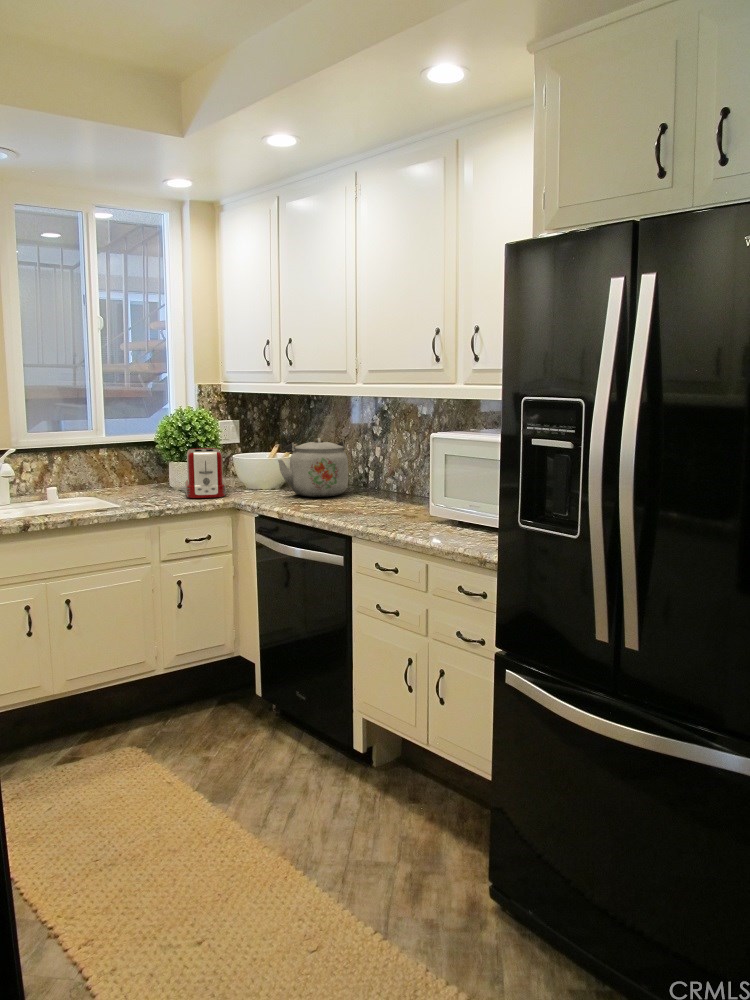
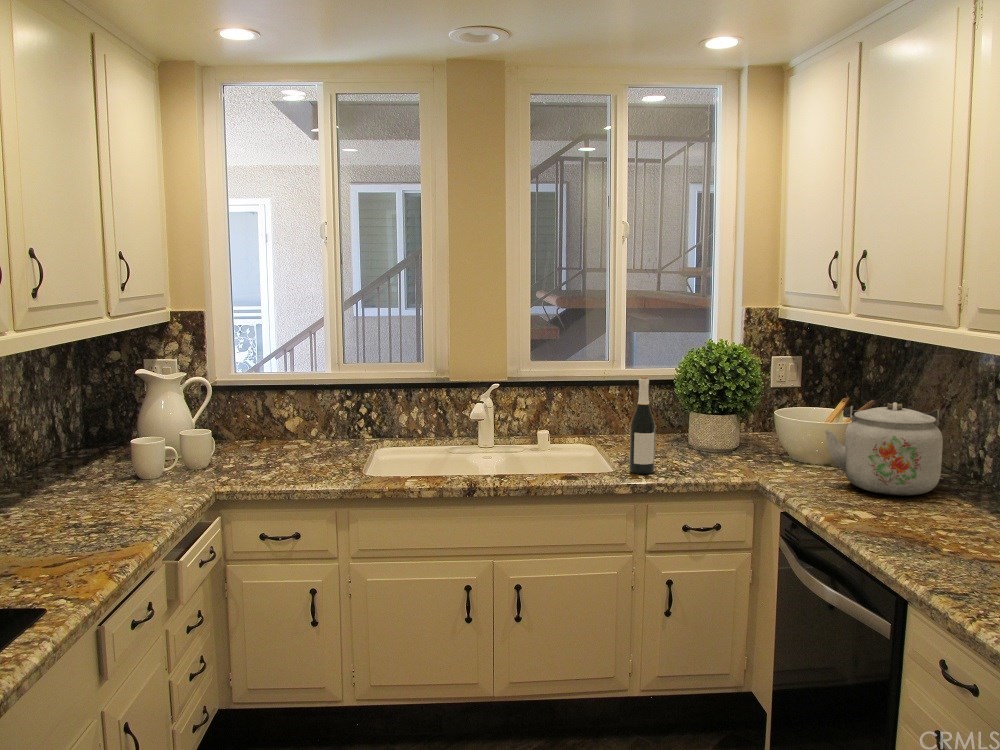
wine bottle: none [139,432,160,505] -> present [629,377,655,474]
toaster: present [185,448,226,498] -> none [694,398,755,472]

